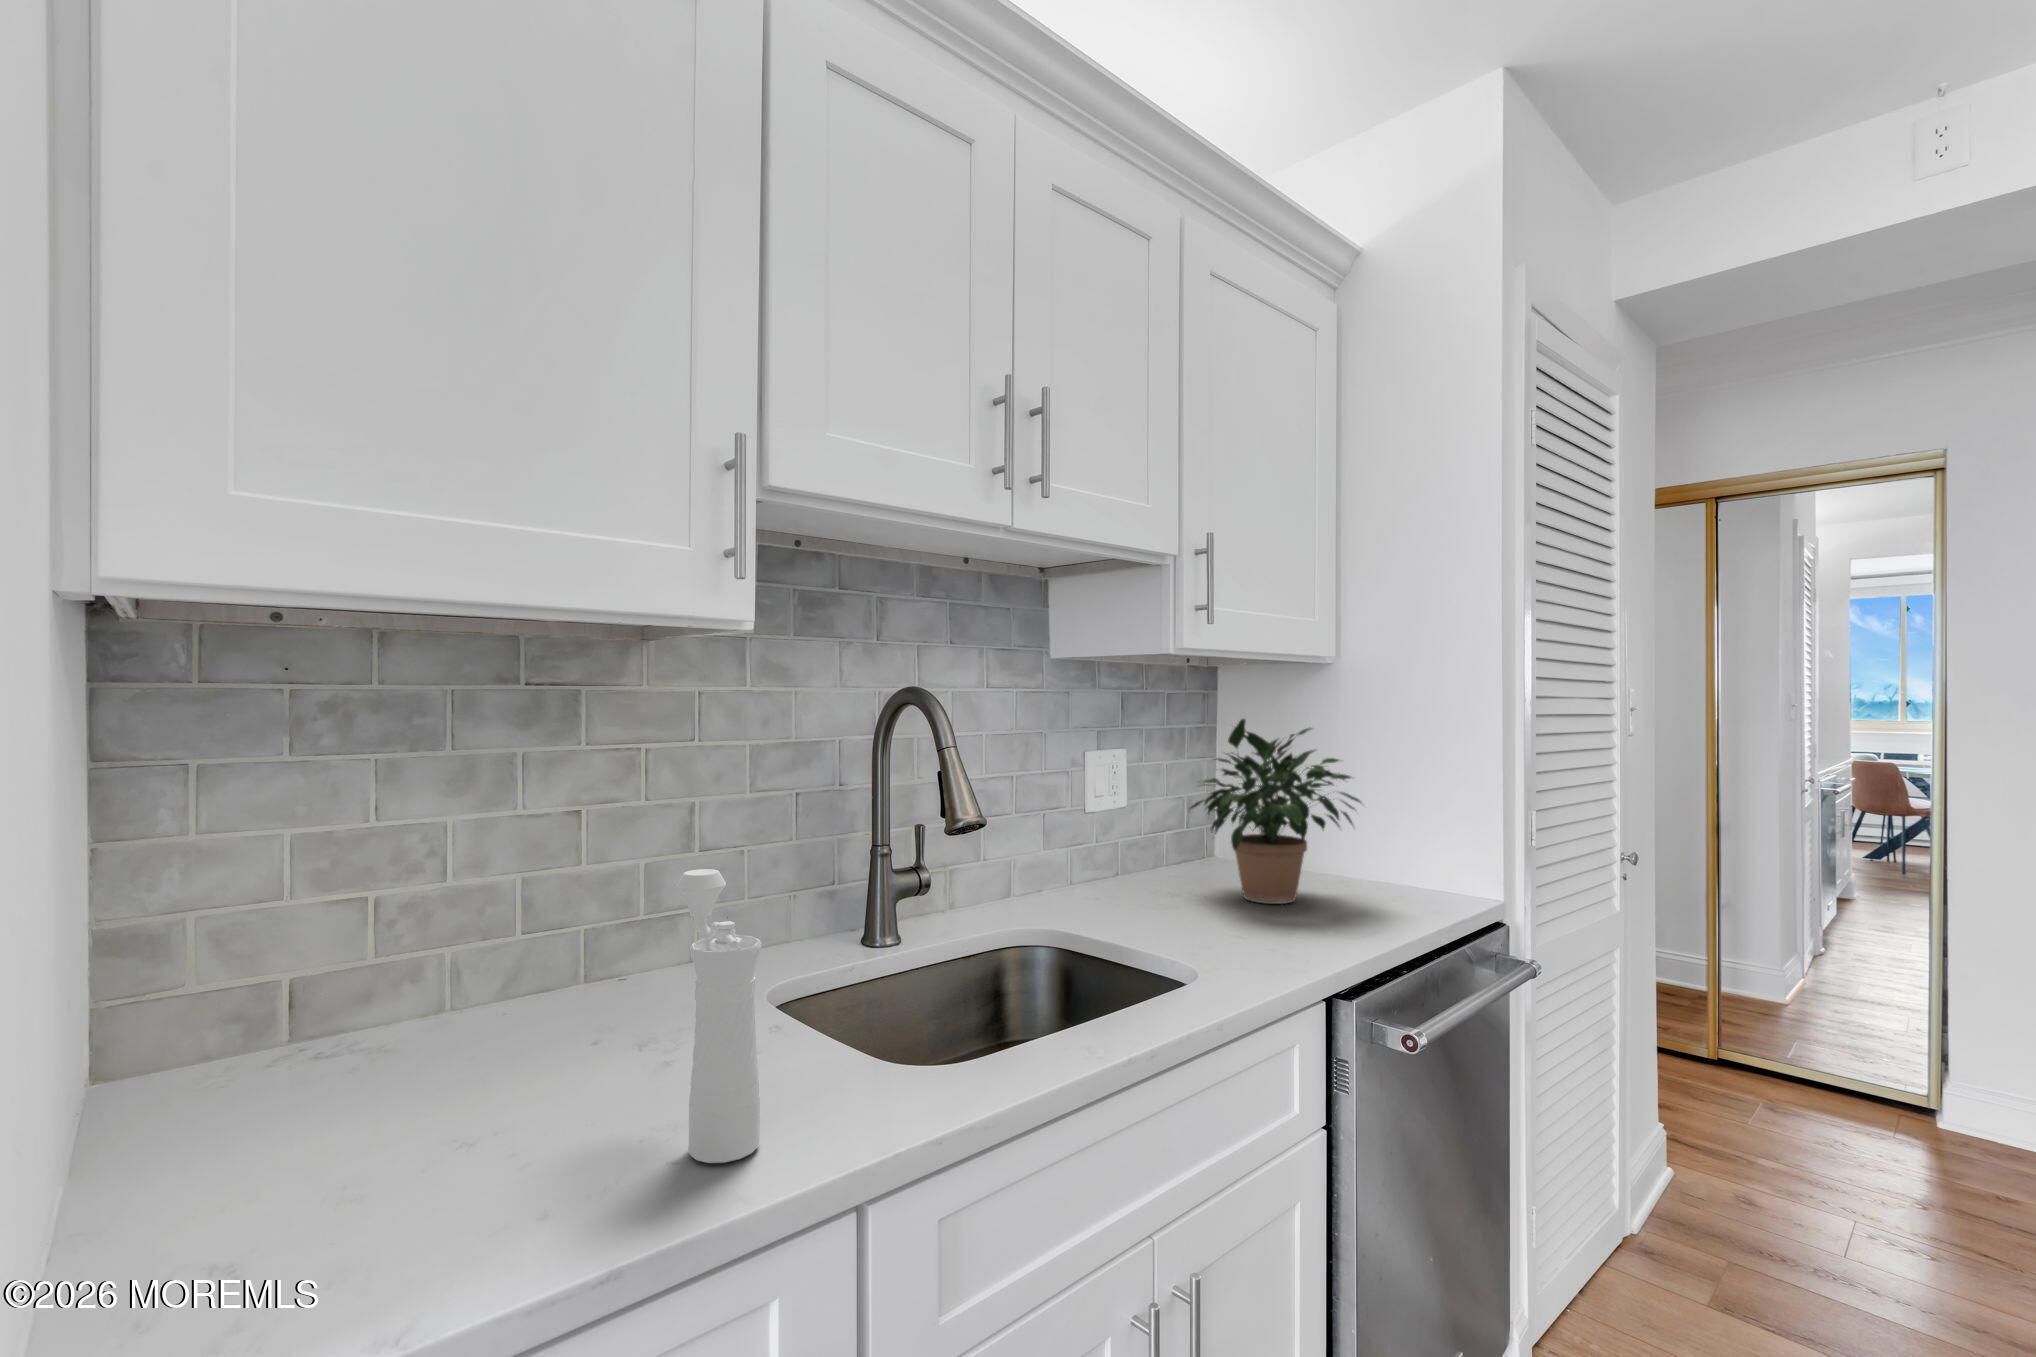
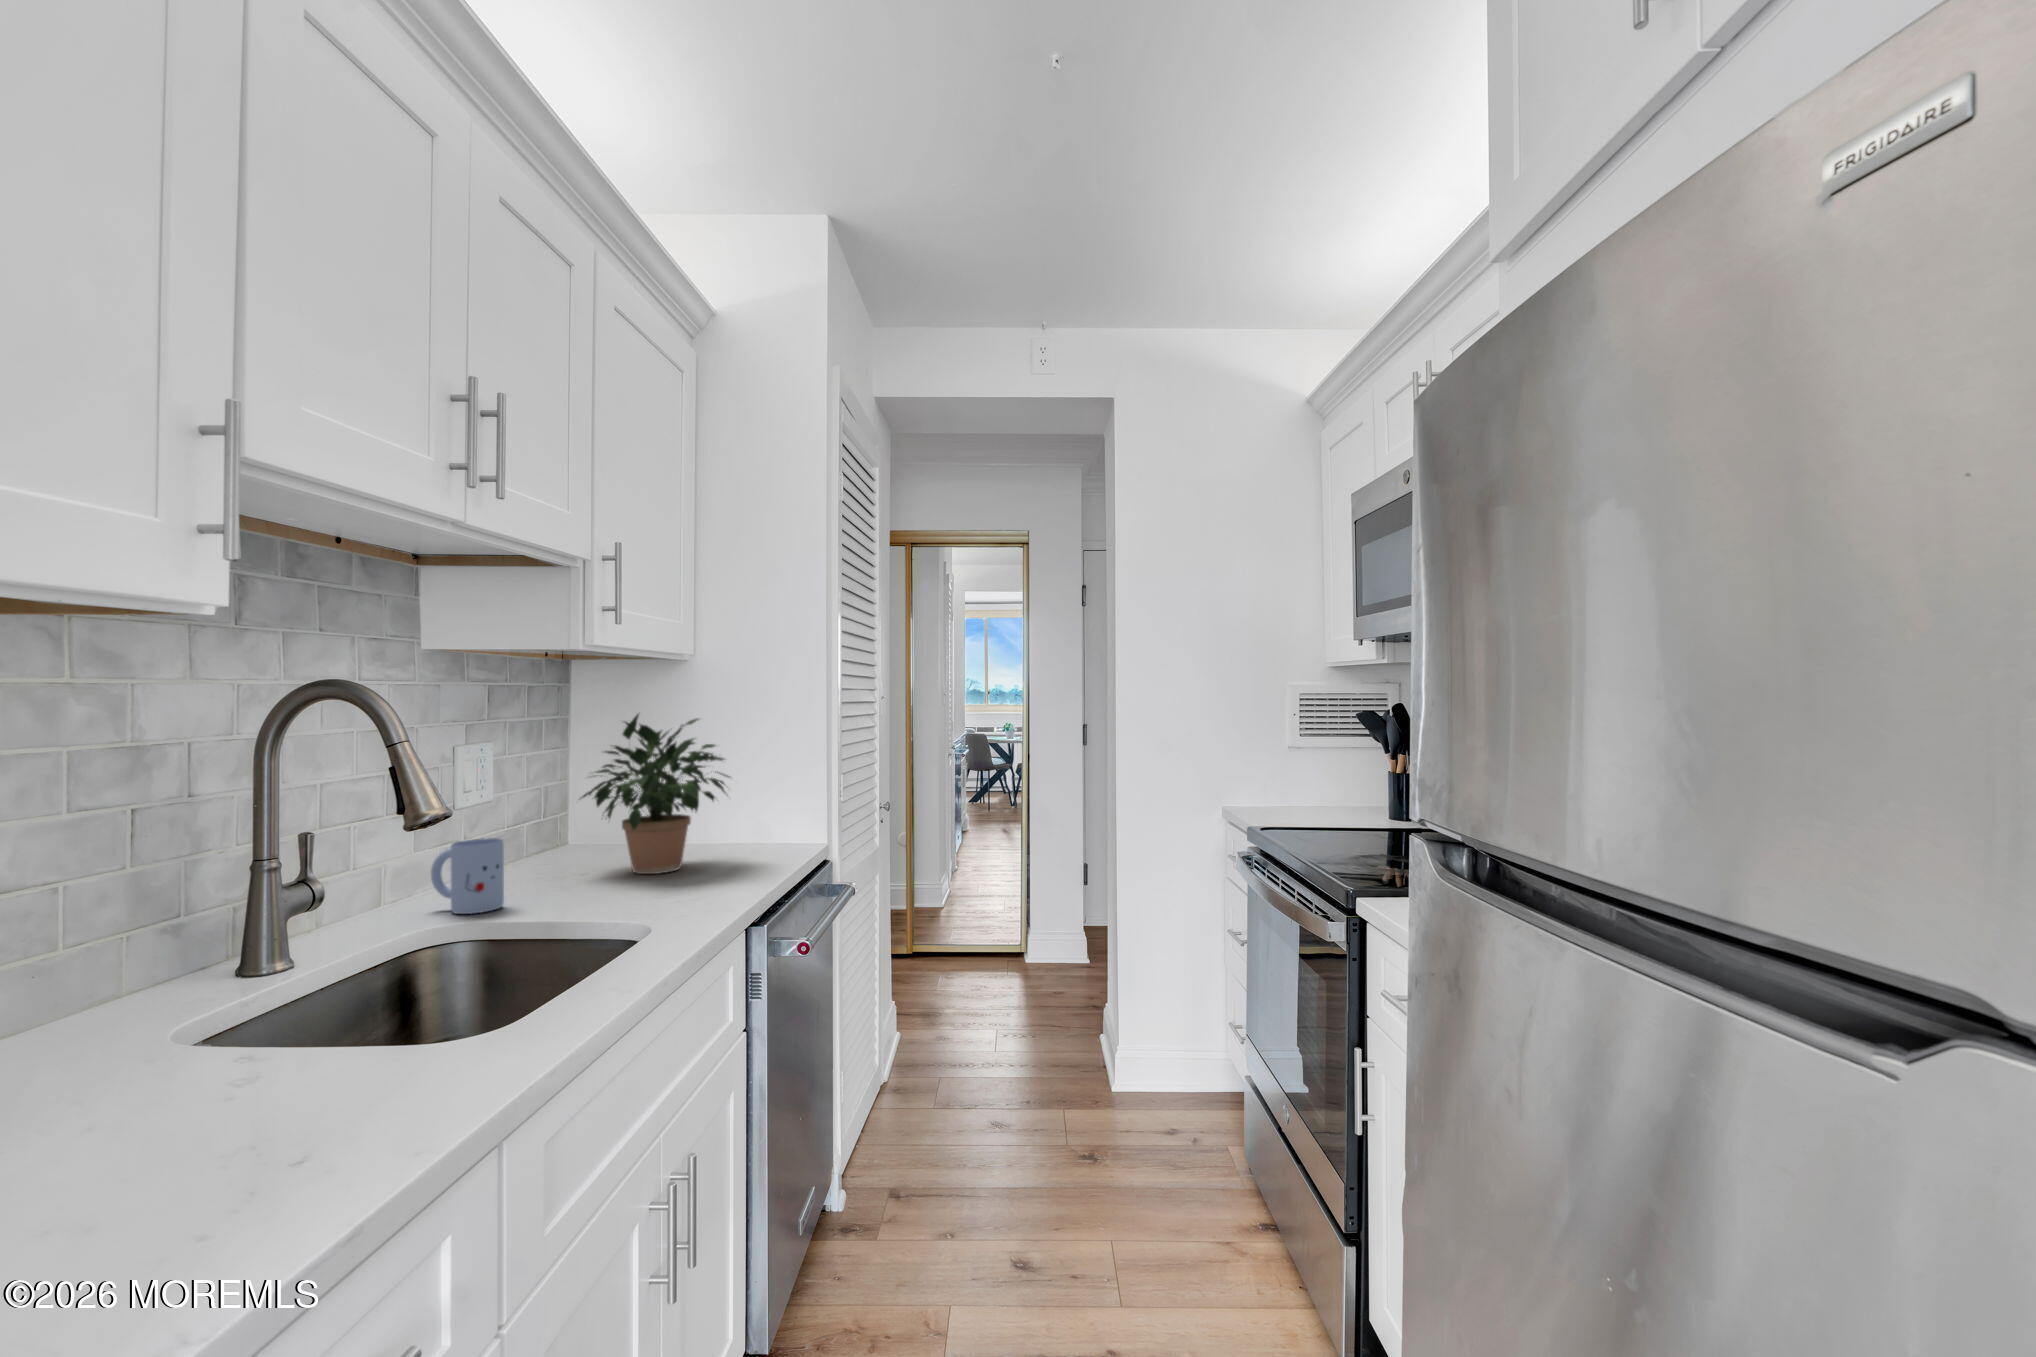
mug: none [1040,840,1094,915] -> present [431,838,504,914]
pepper mill: present [676,869,762,1163] -> none [208,869,399,1165]

